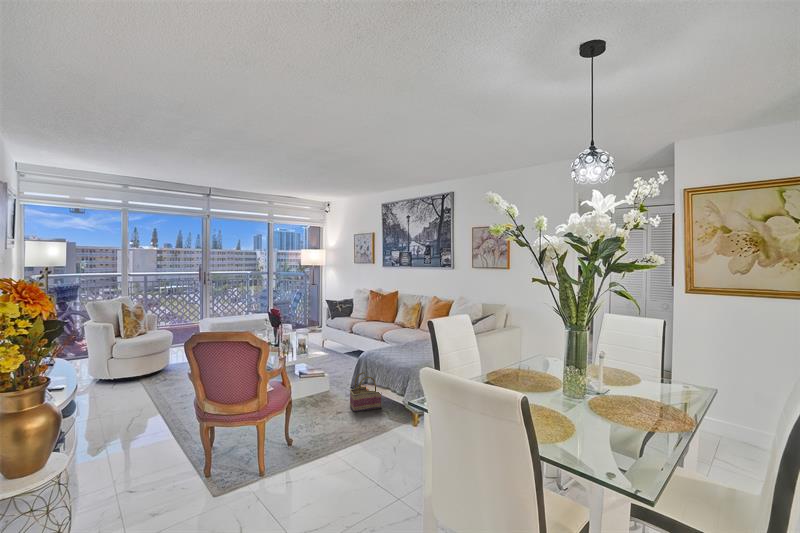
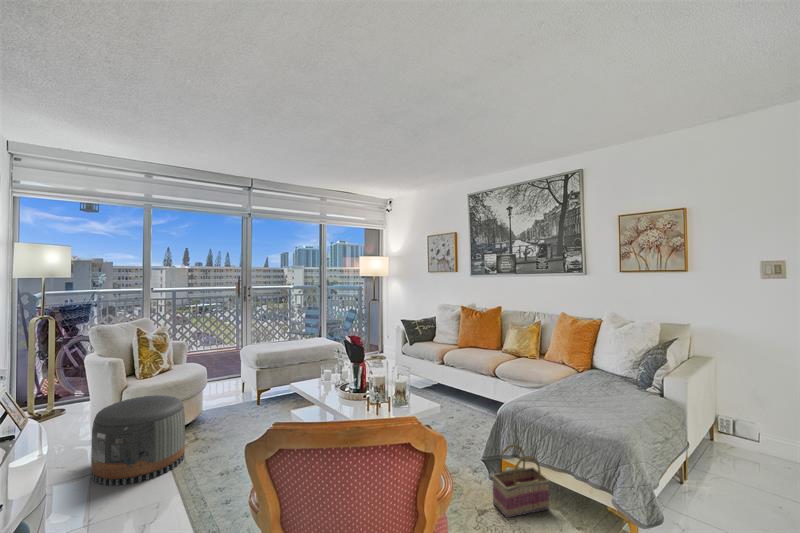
pouf: none [95,348,158,402] -> present [91,395,185,486]

